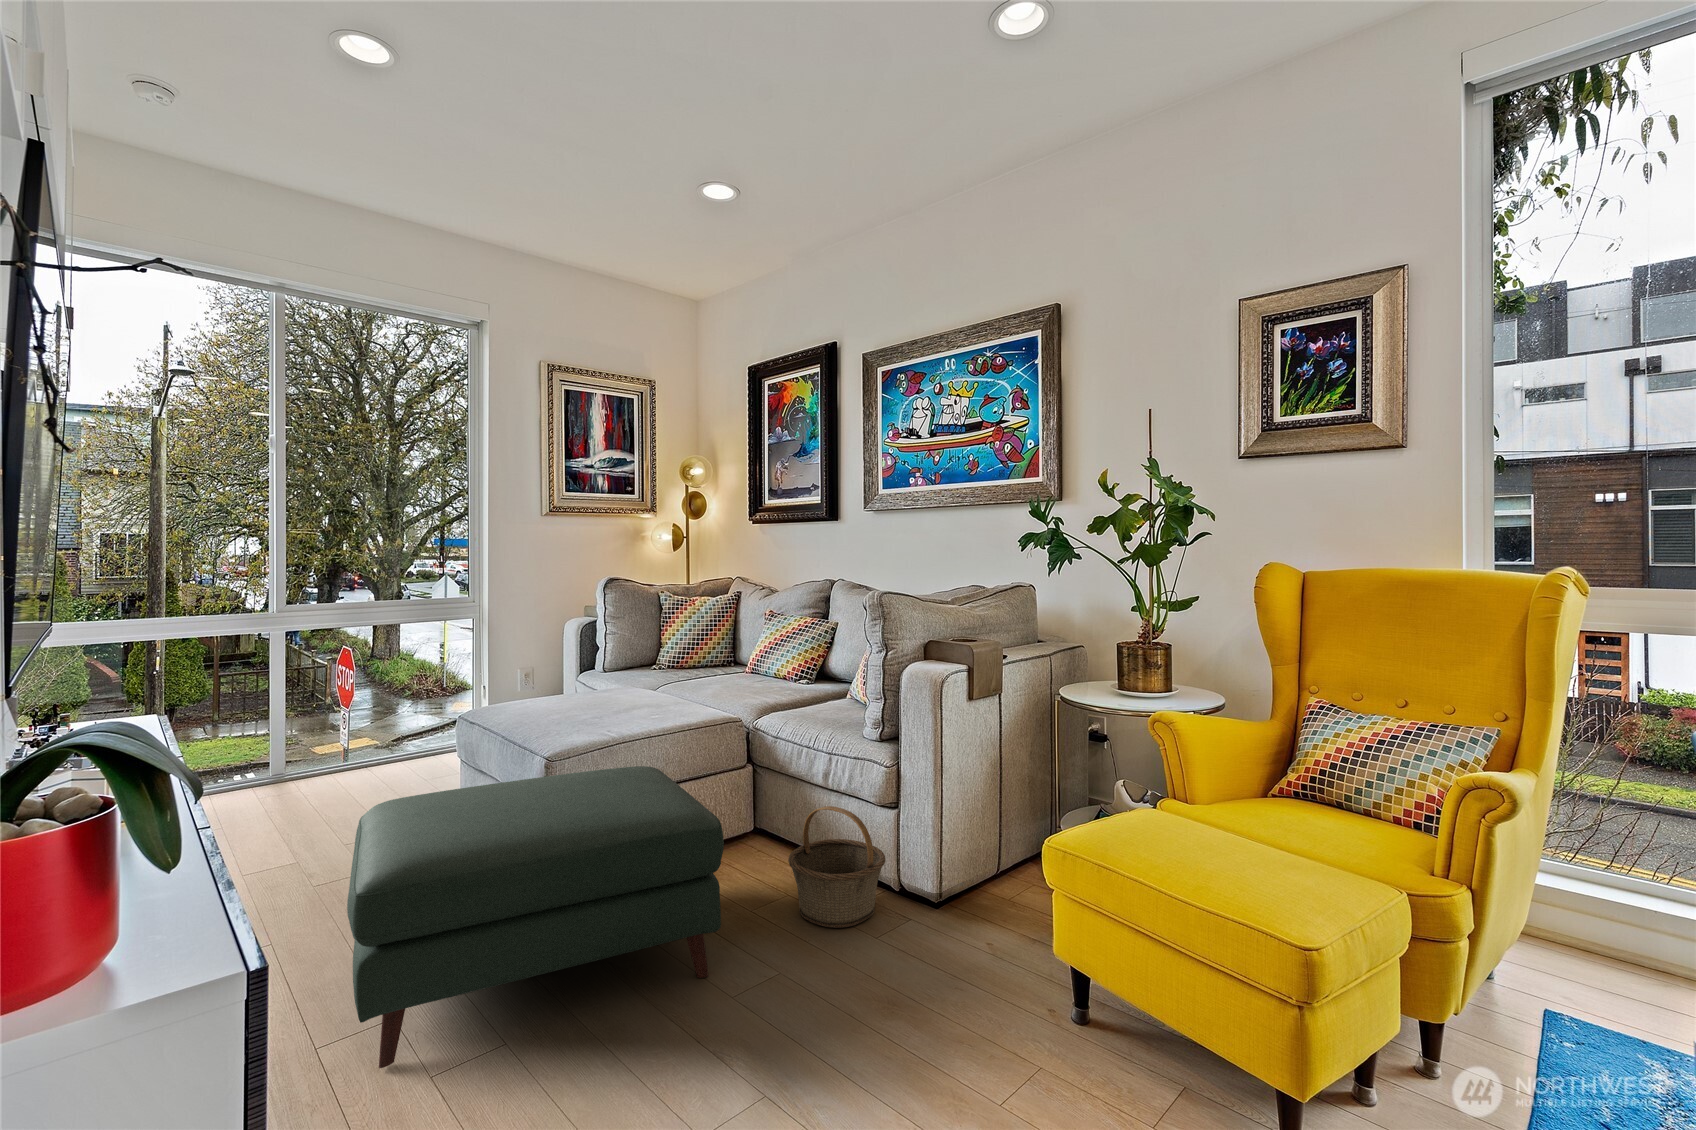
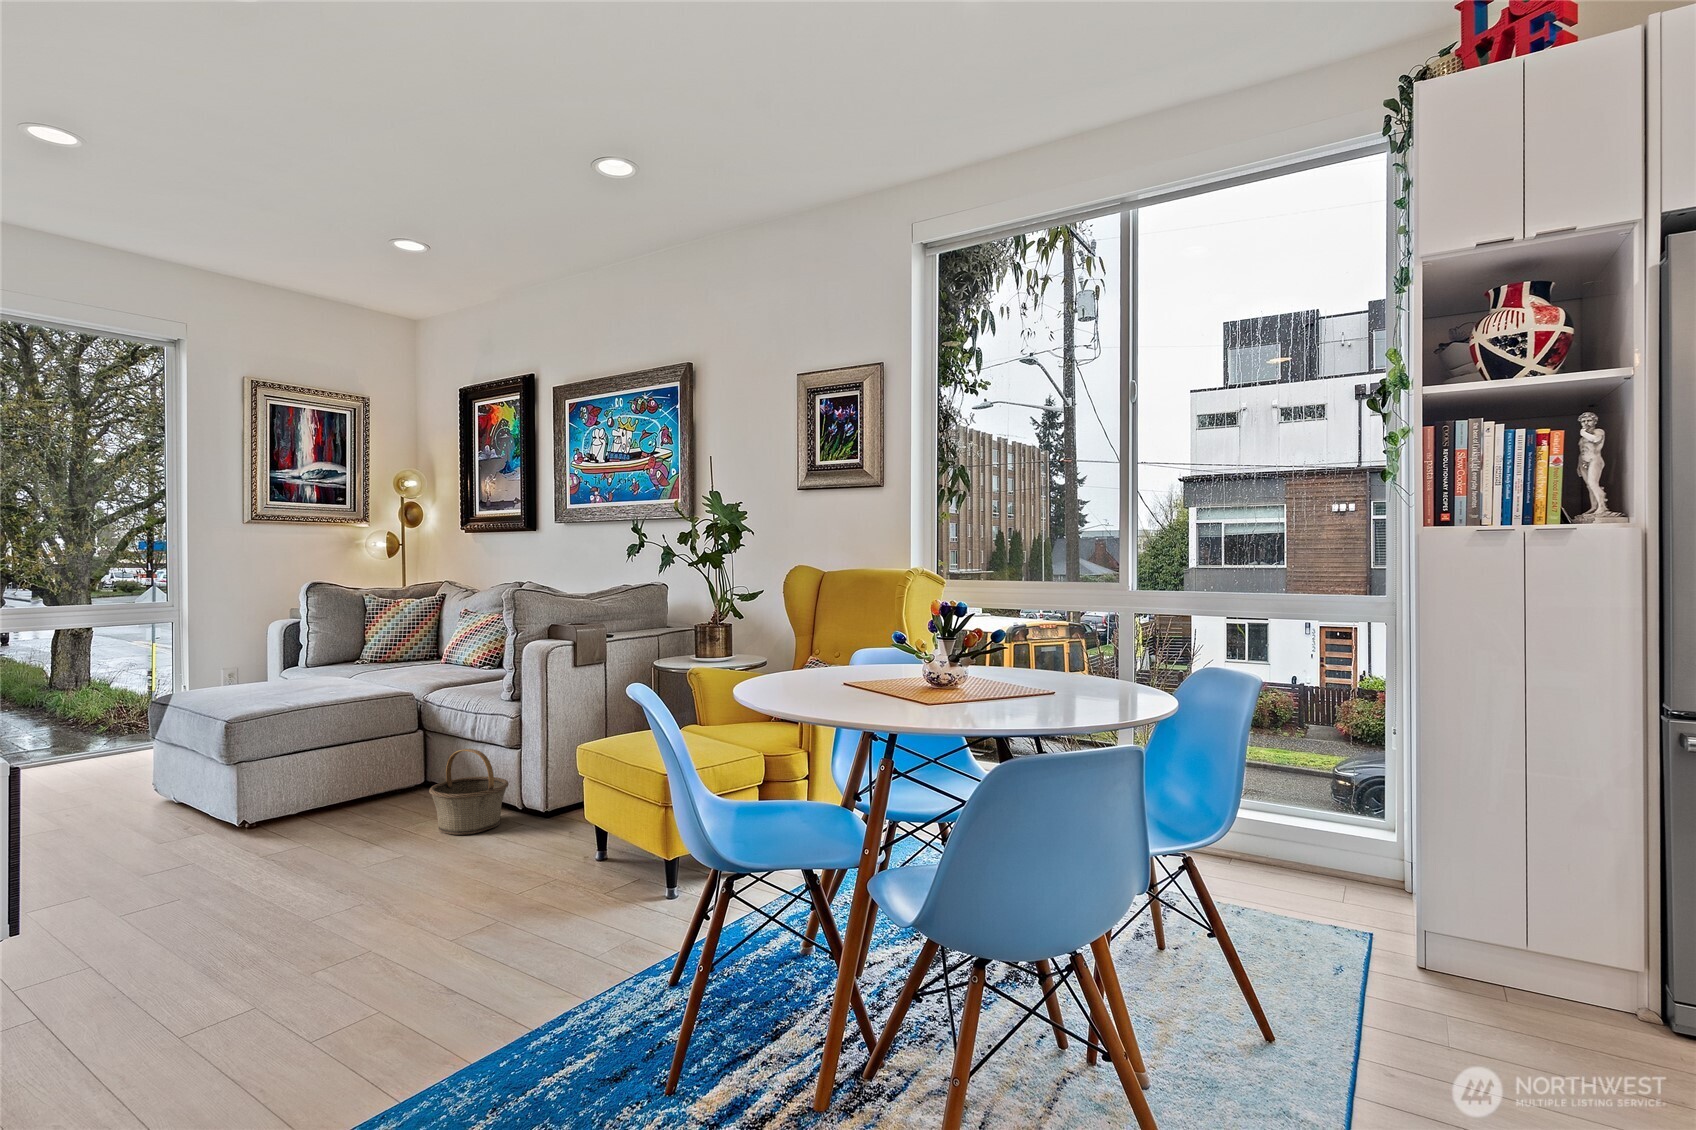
ottoman: present [347,766,724,1068] -> none [52,725,362,919]

